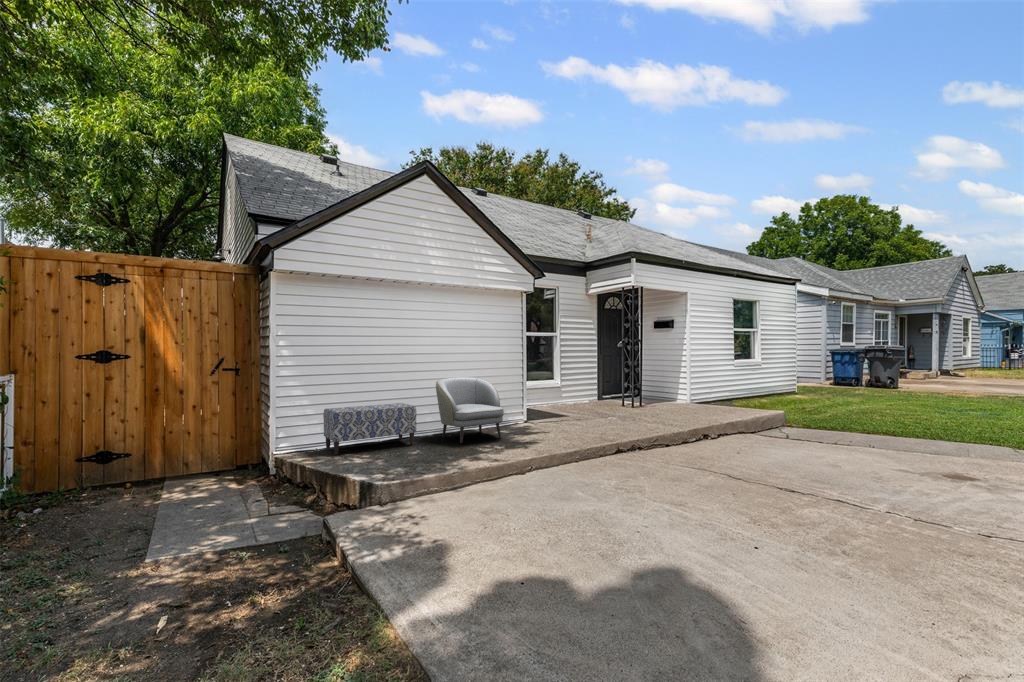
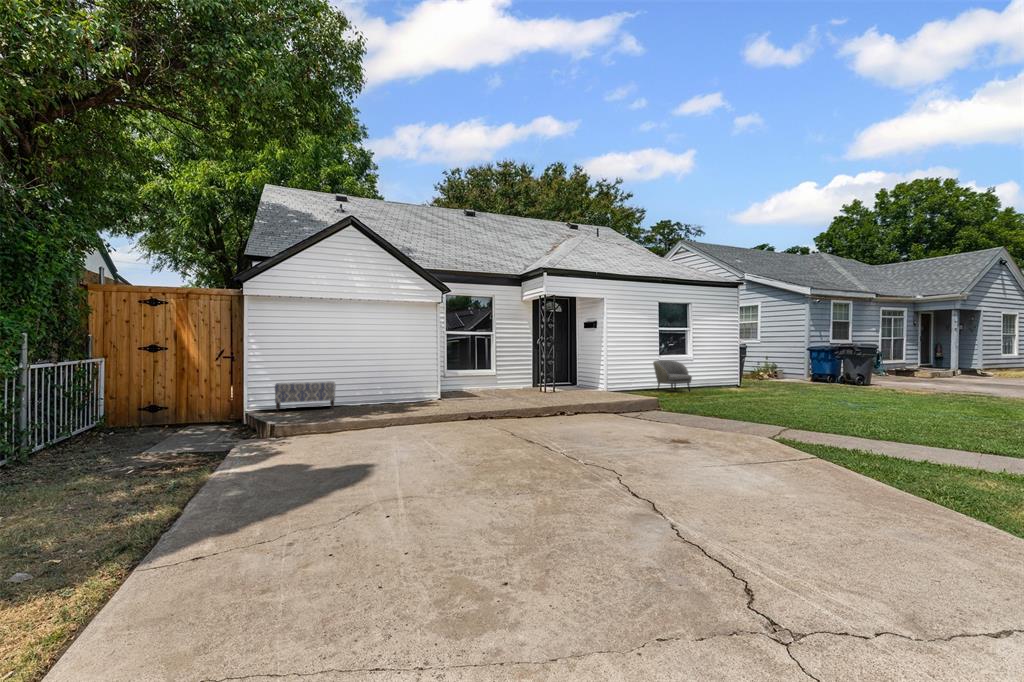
armchair: present [436,377,504,443] -> present [653,360,692,392]

